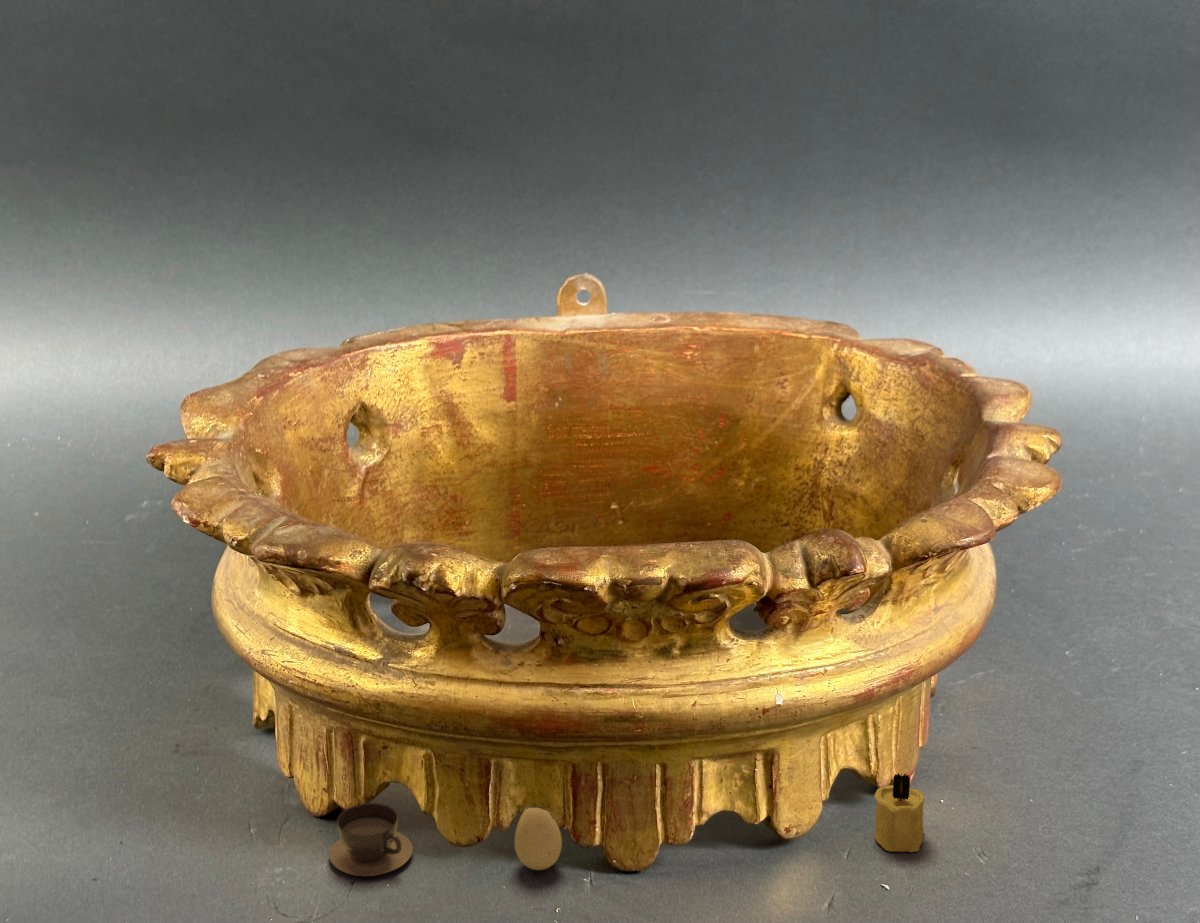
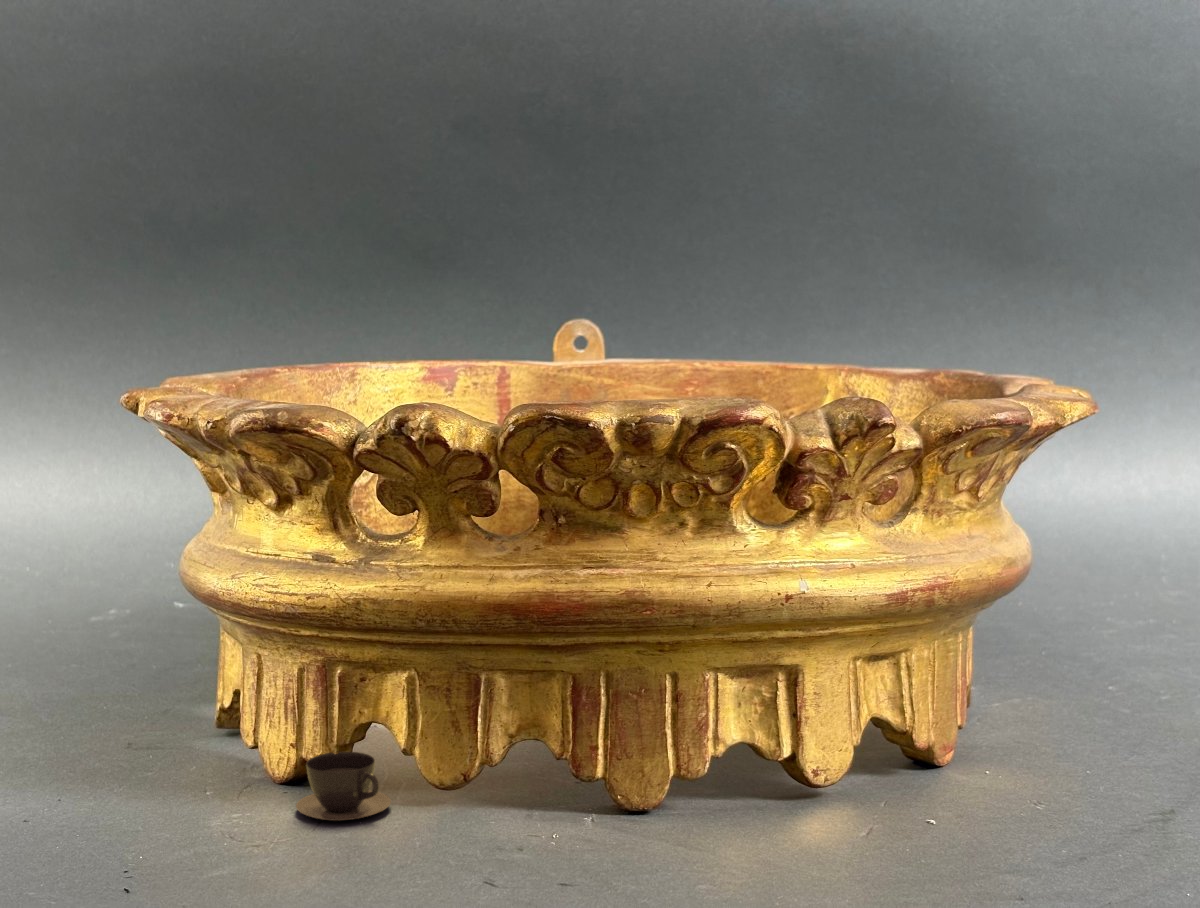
candle: present [875,773,924,852] -> none [911,716,968,805]
decorative egg: present [515,808,562,870] -> none [507,735,560,817]

